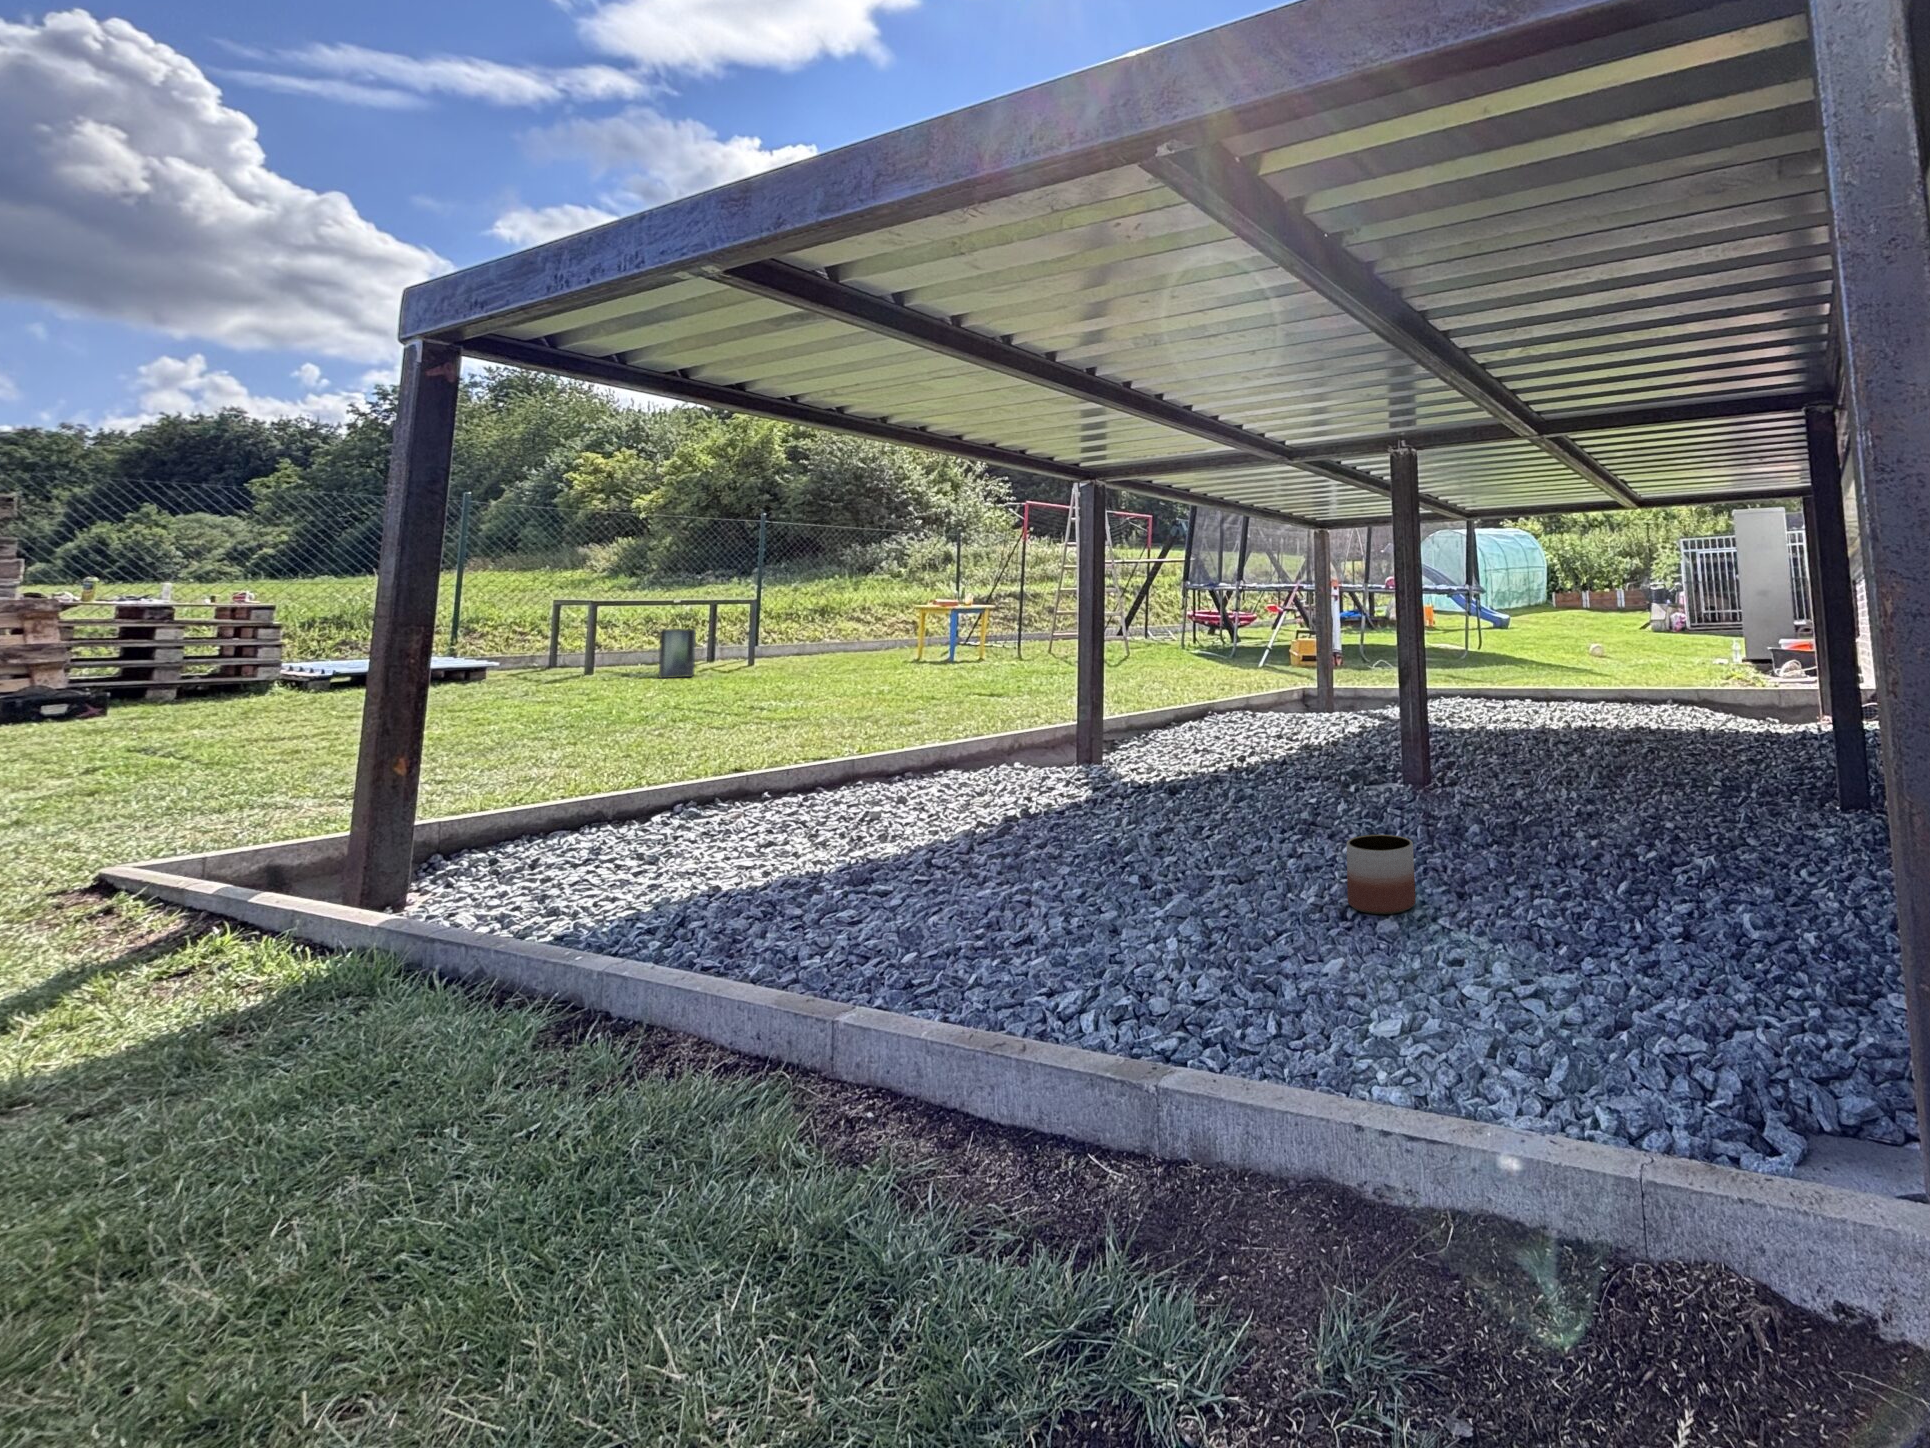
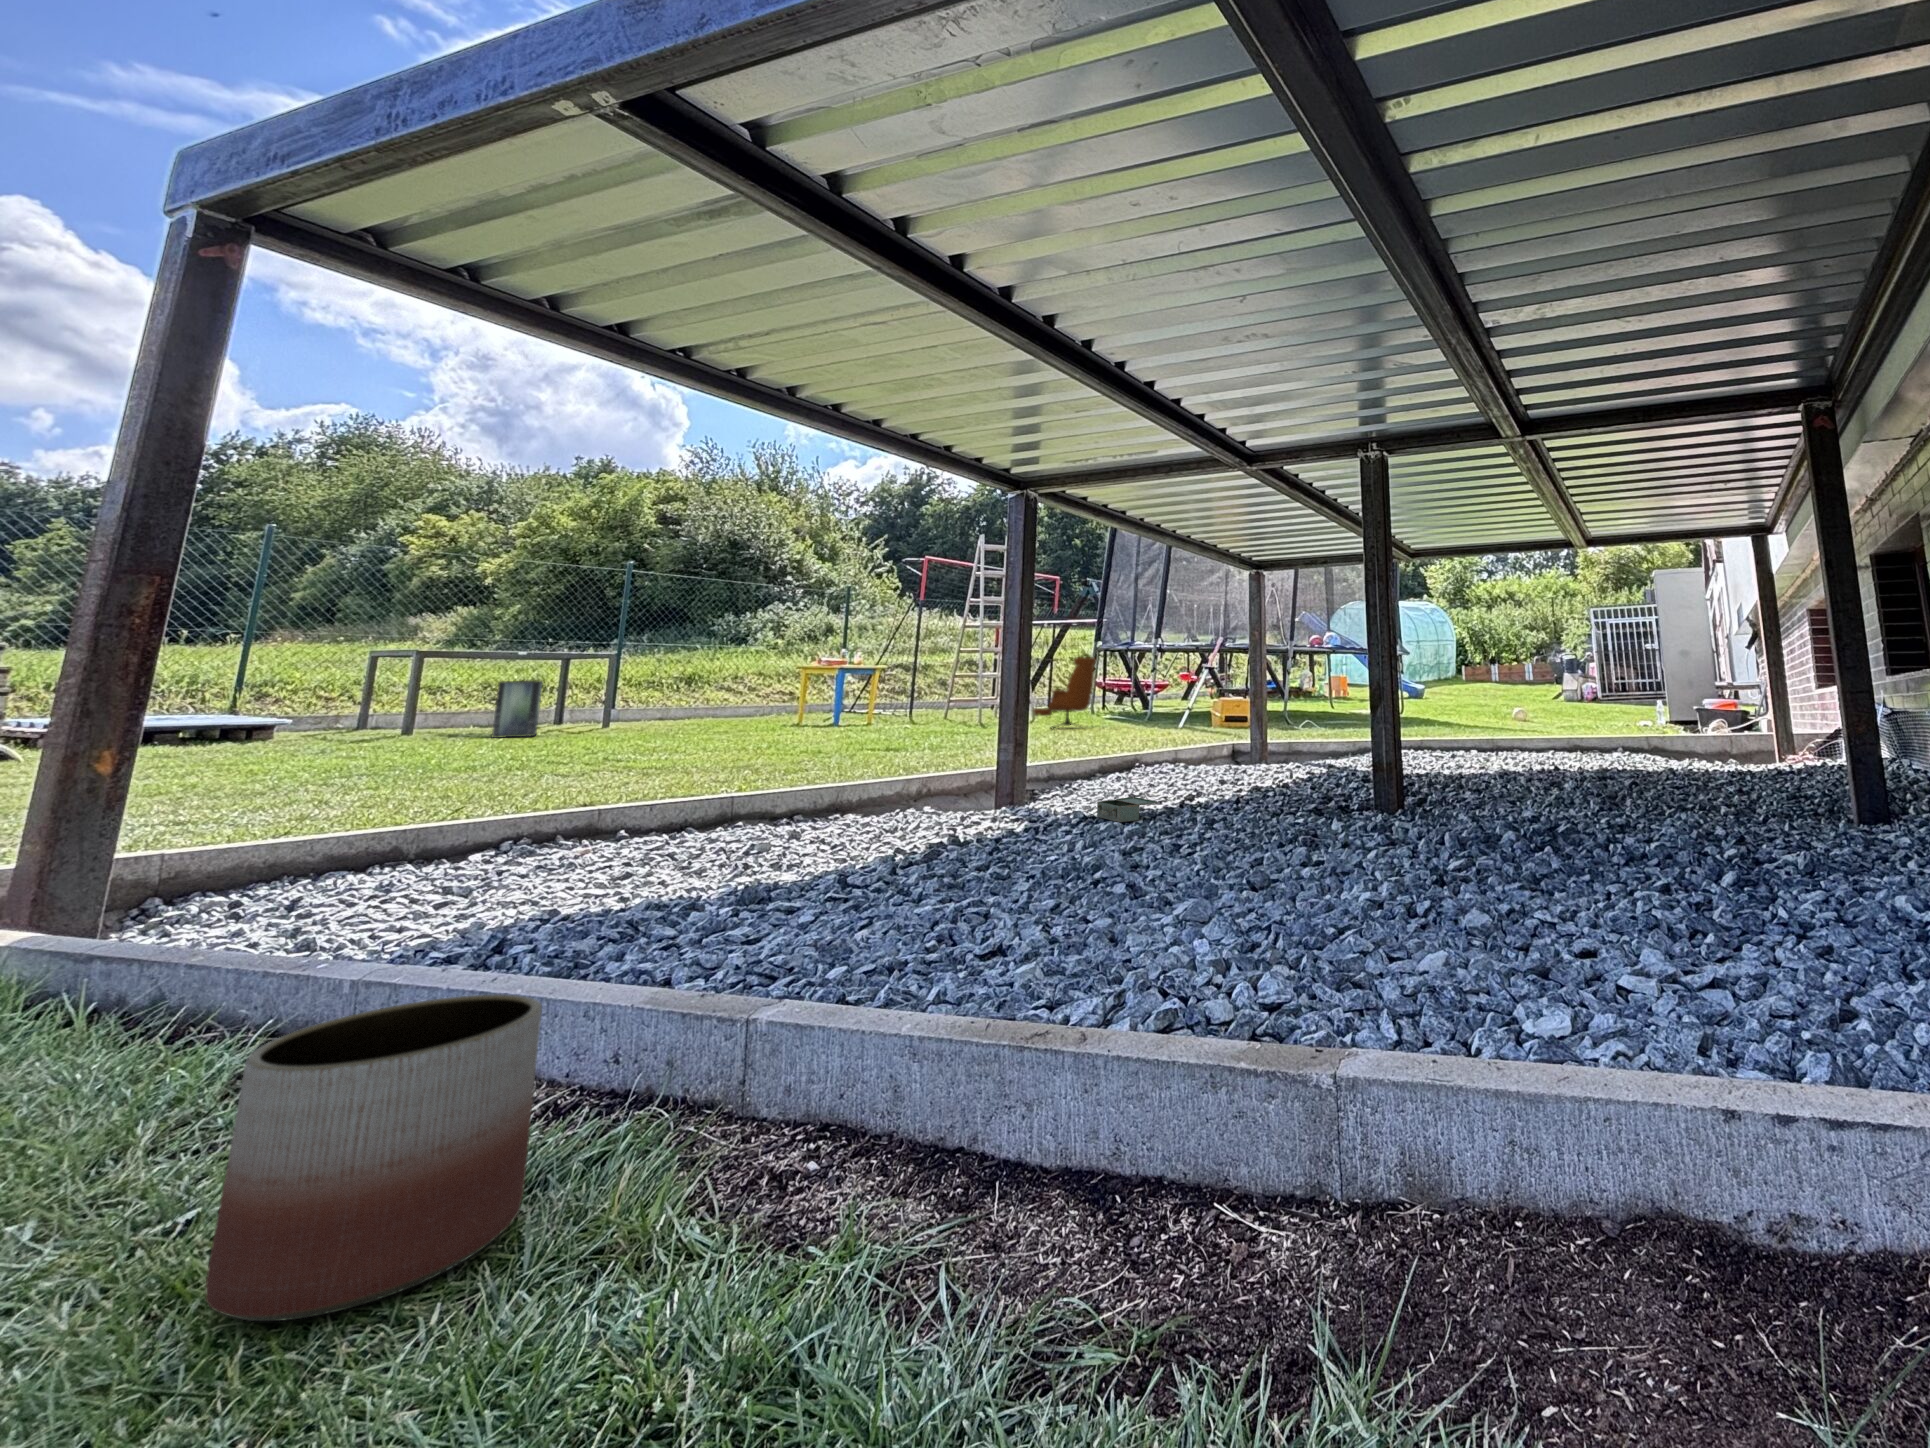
lounge chair: none [1113,597,1180,665] -> present [1033,657,1097,728]
toolbox: none [1147,769,1197,794] -> present [1097,797,1157,822]
planter: present [1347,835,1416,914] -> present [205,994,542,1321]

